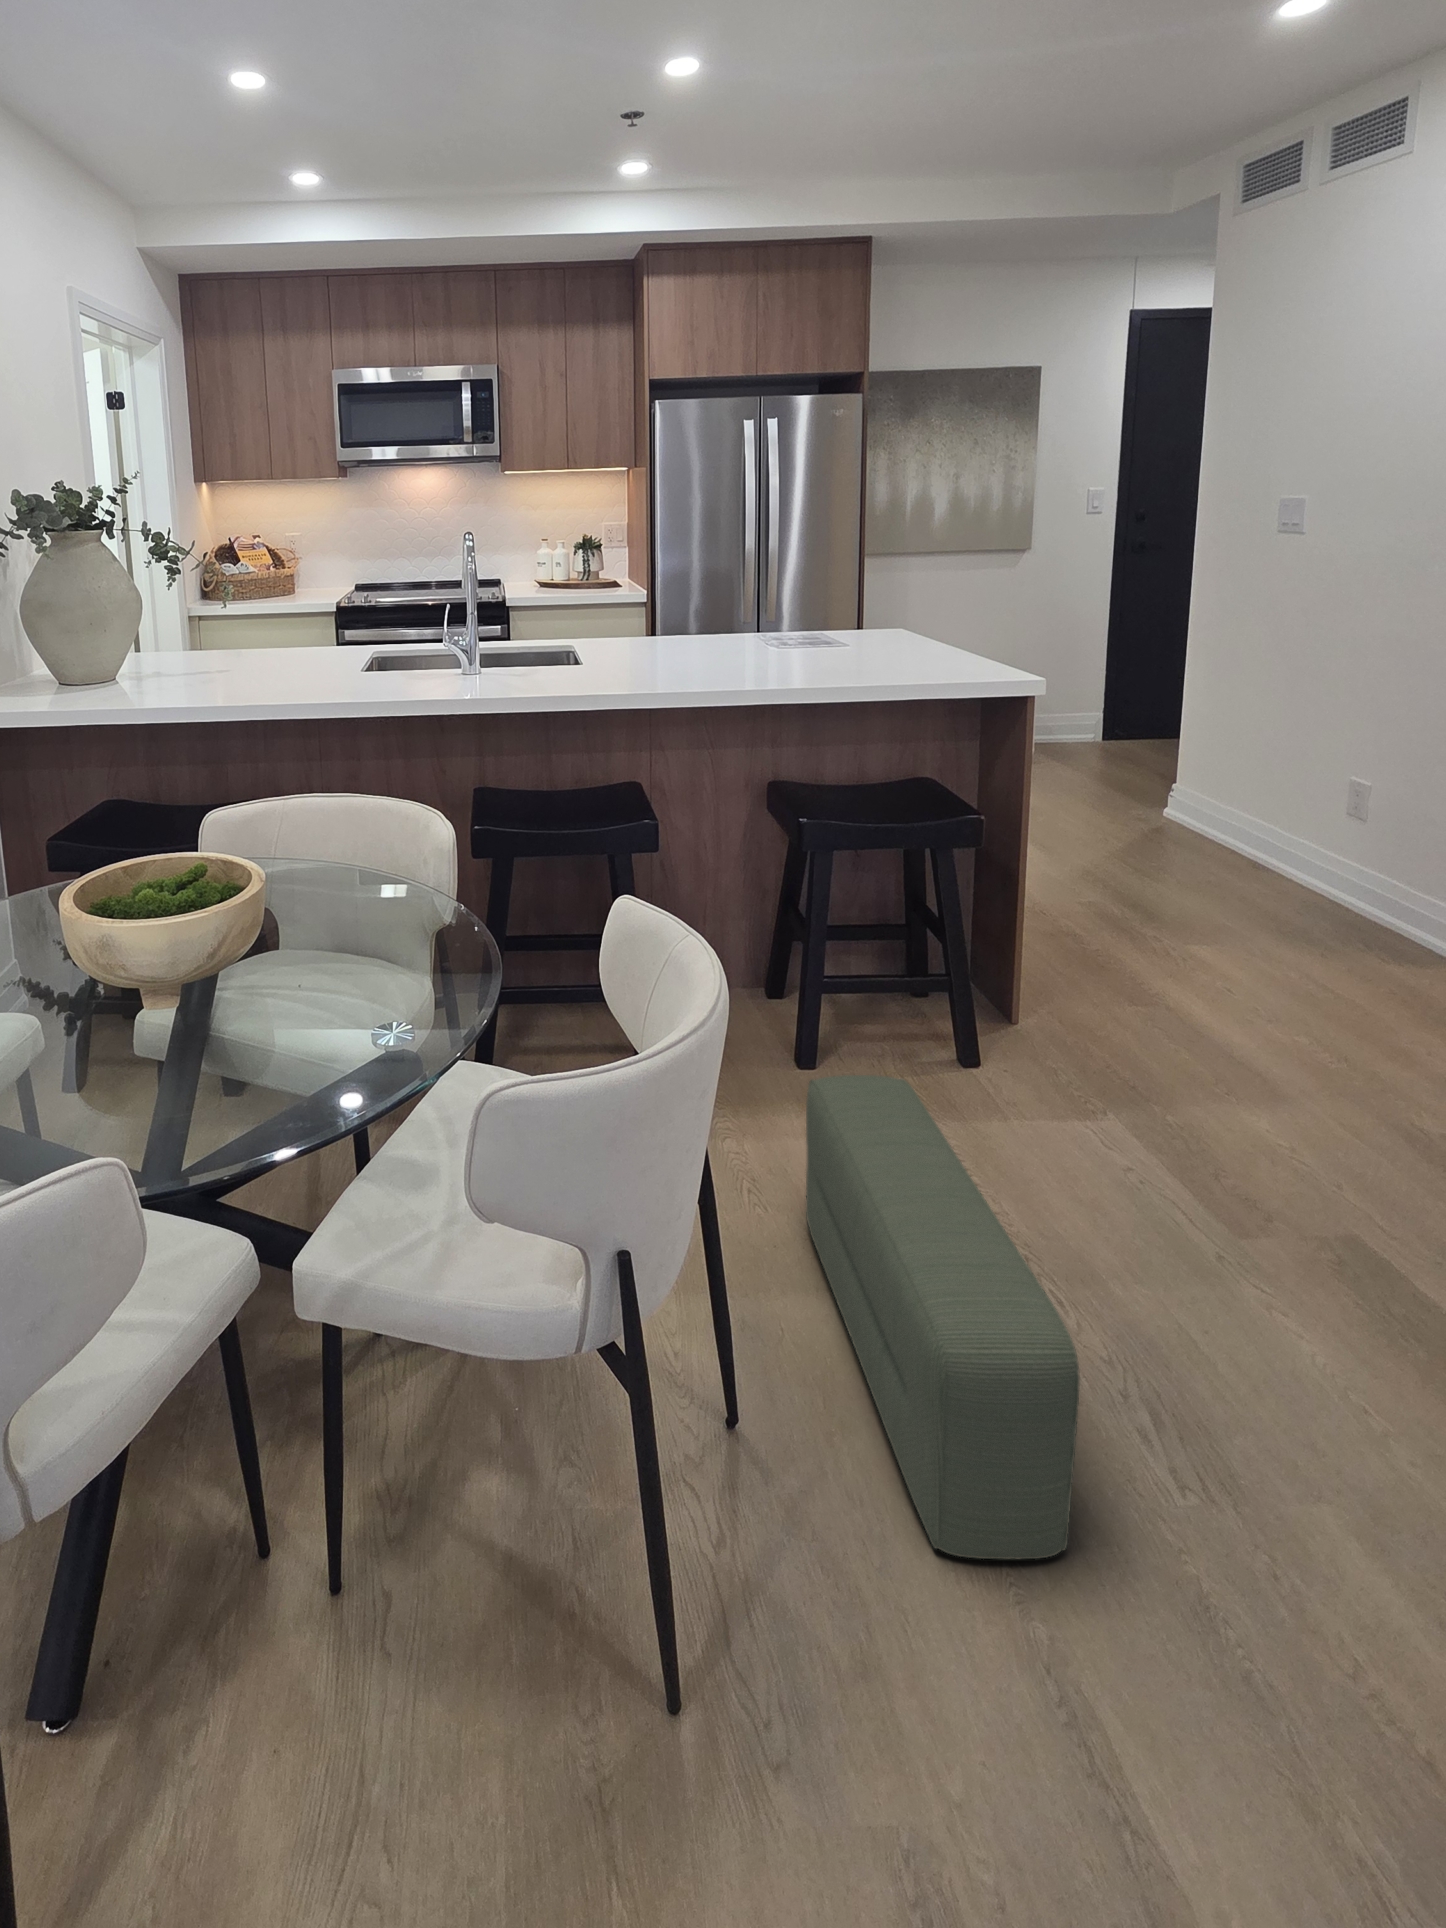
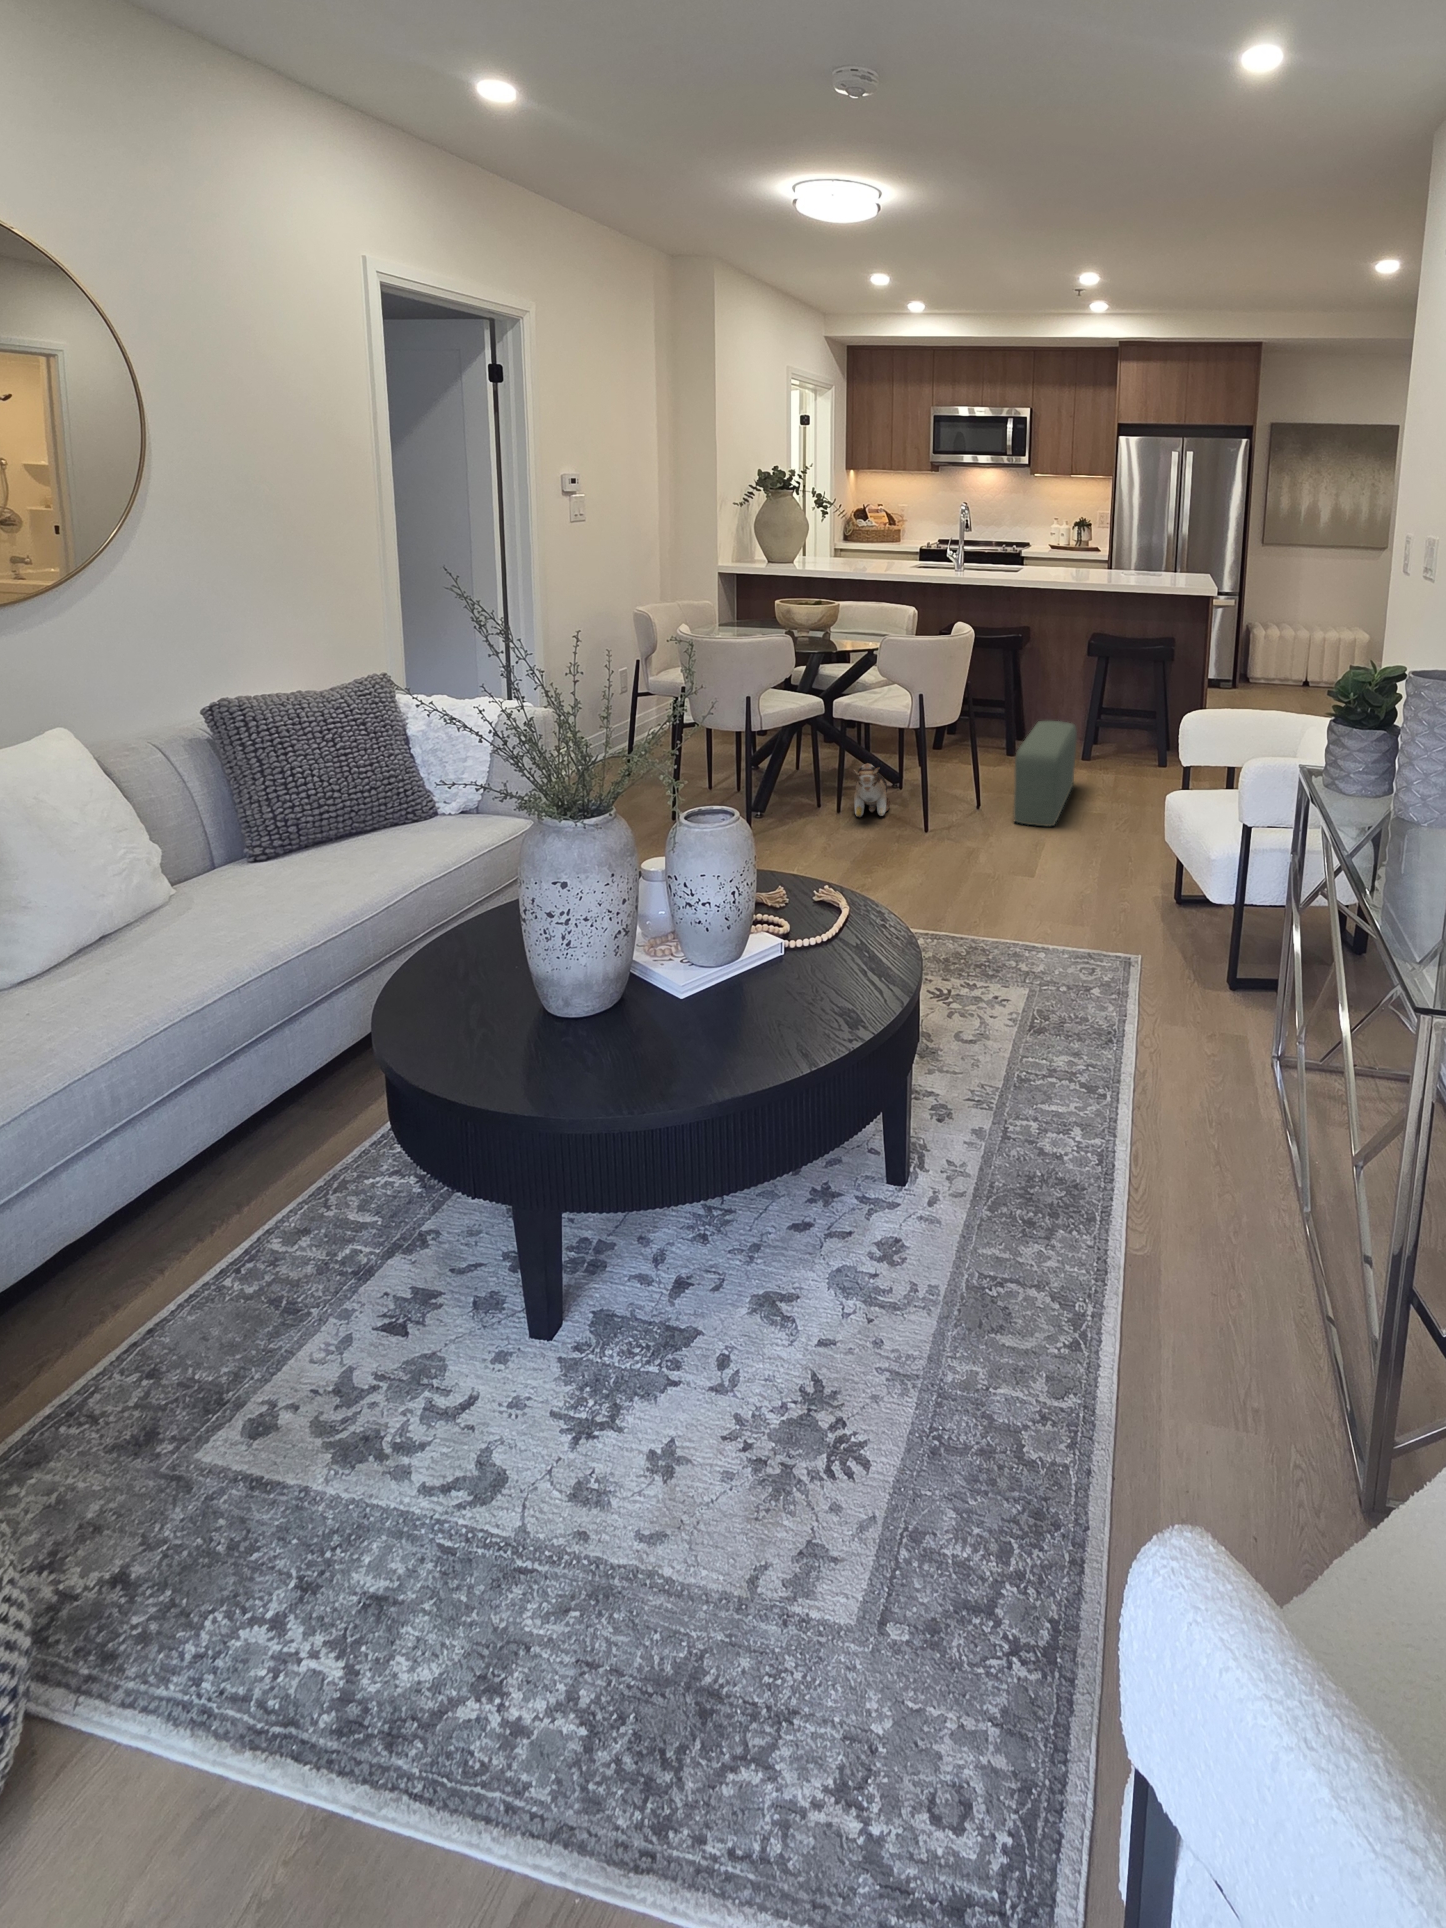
plush toy: none [409,1416,526,1673] -> present [853,763,890,817]

